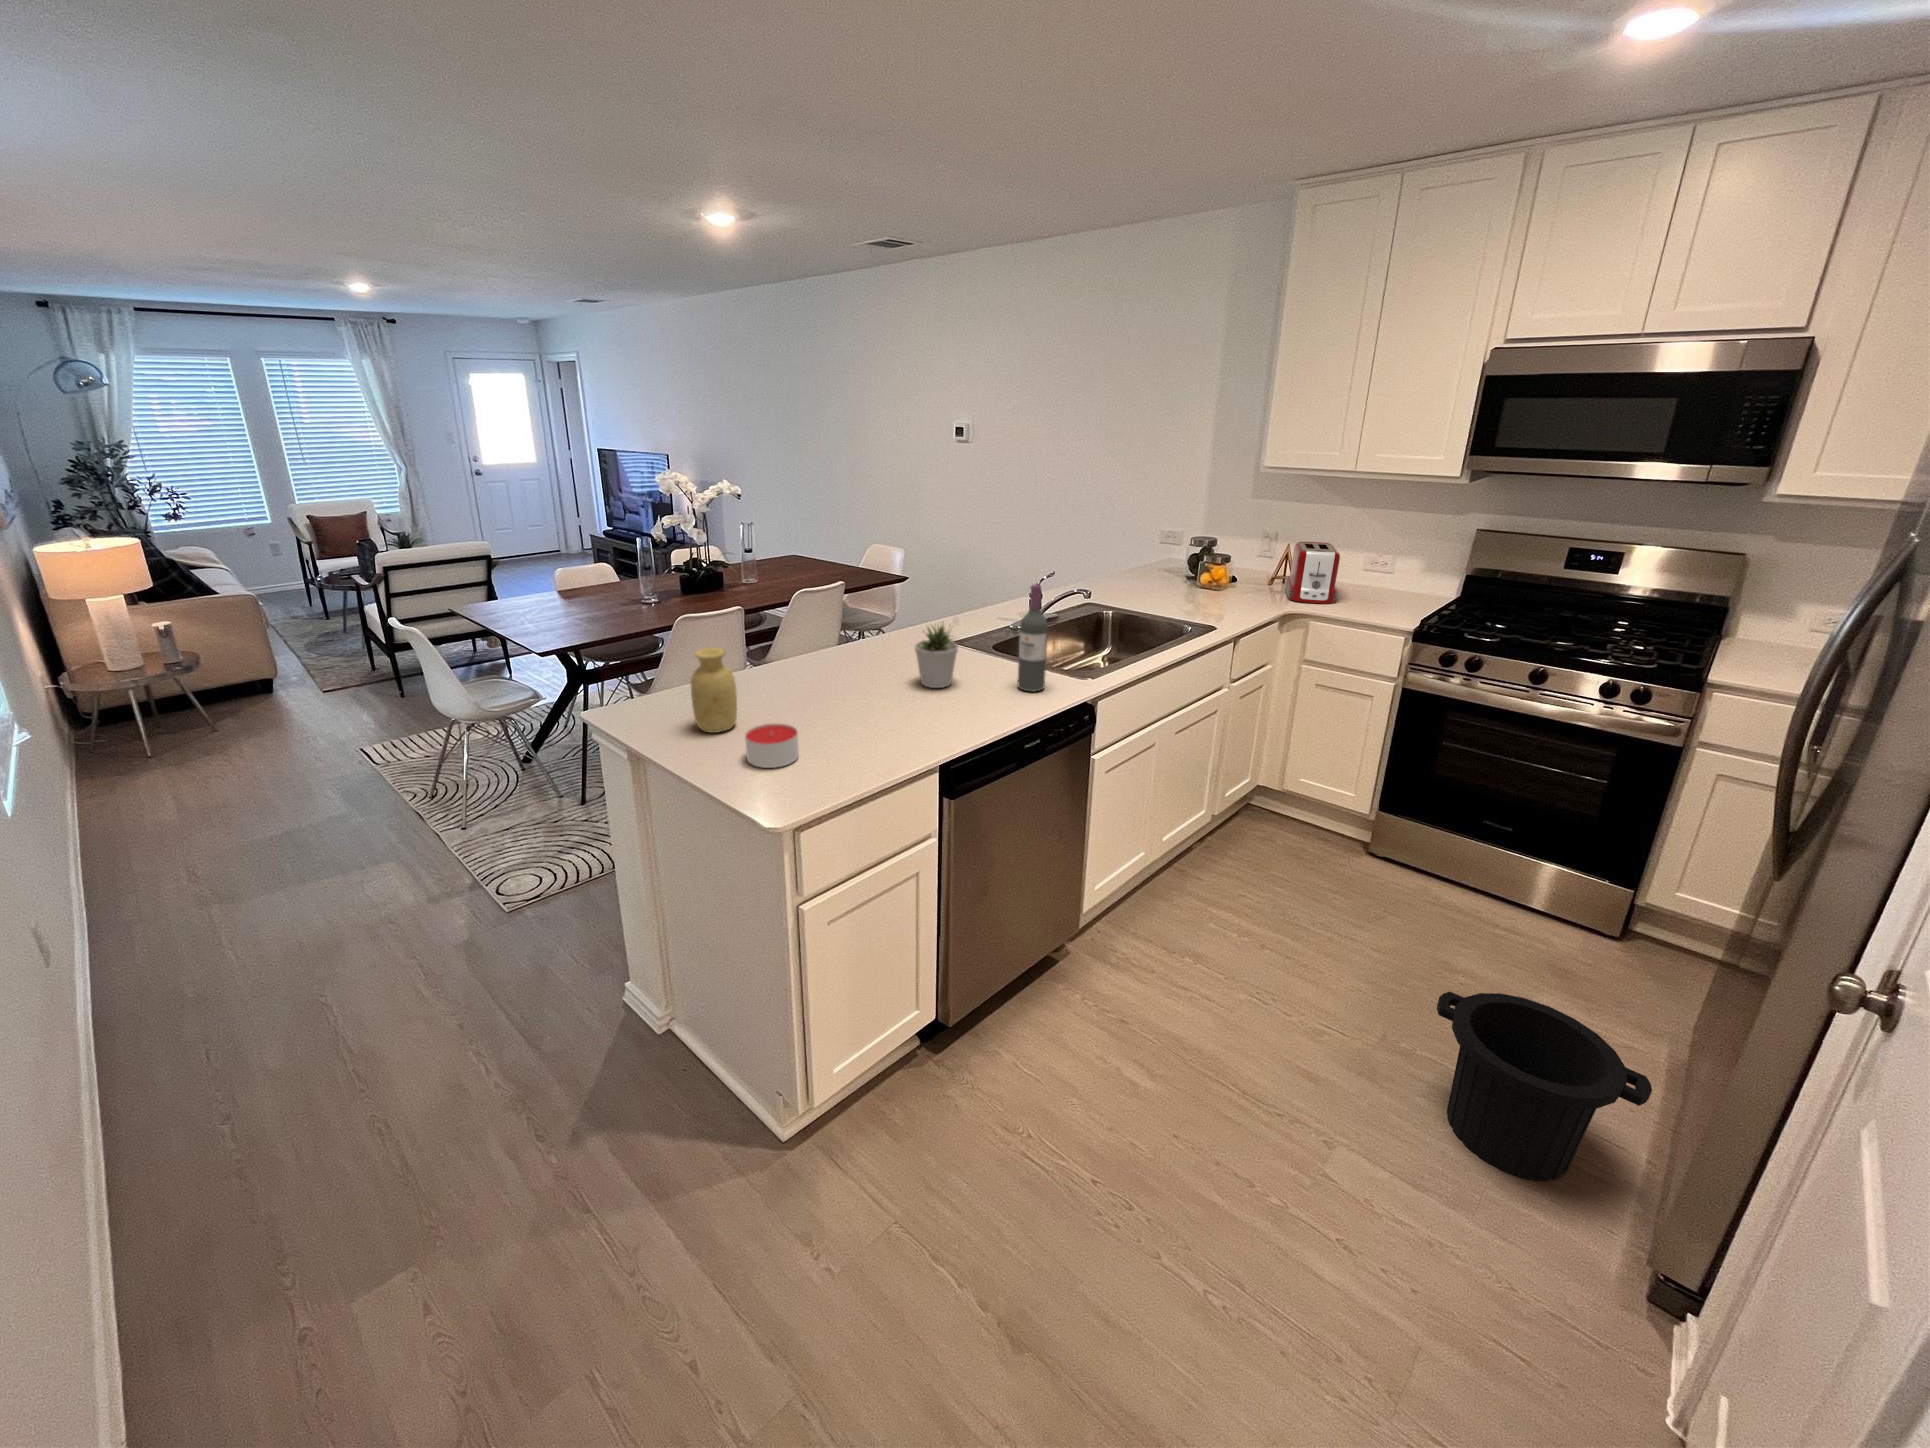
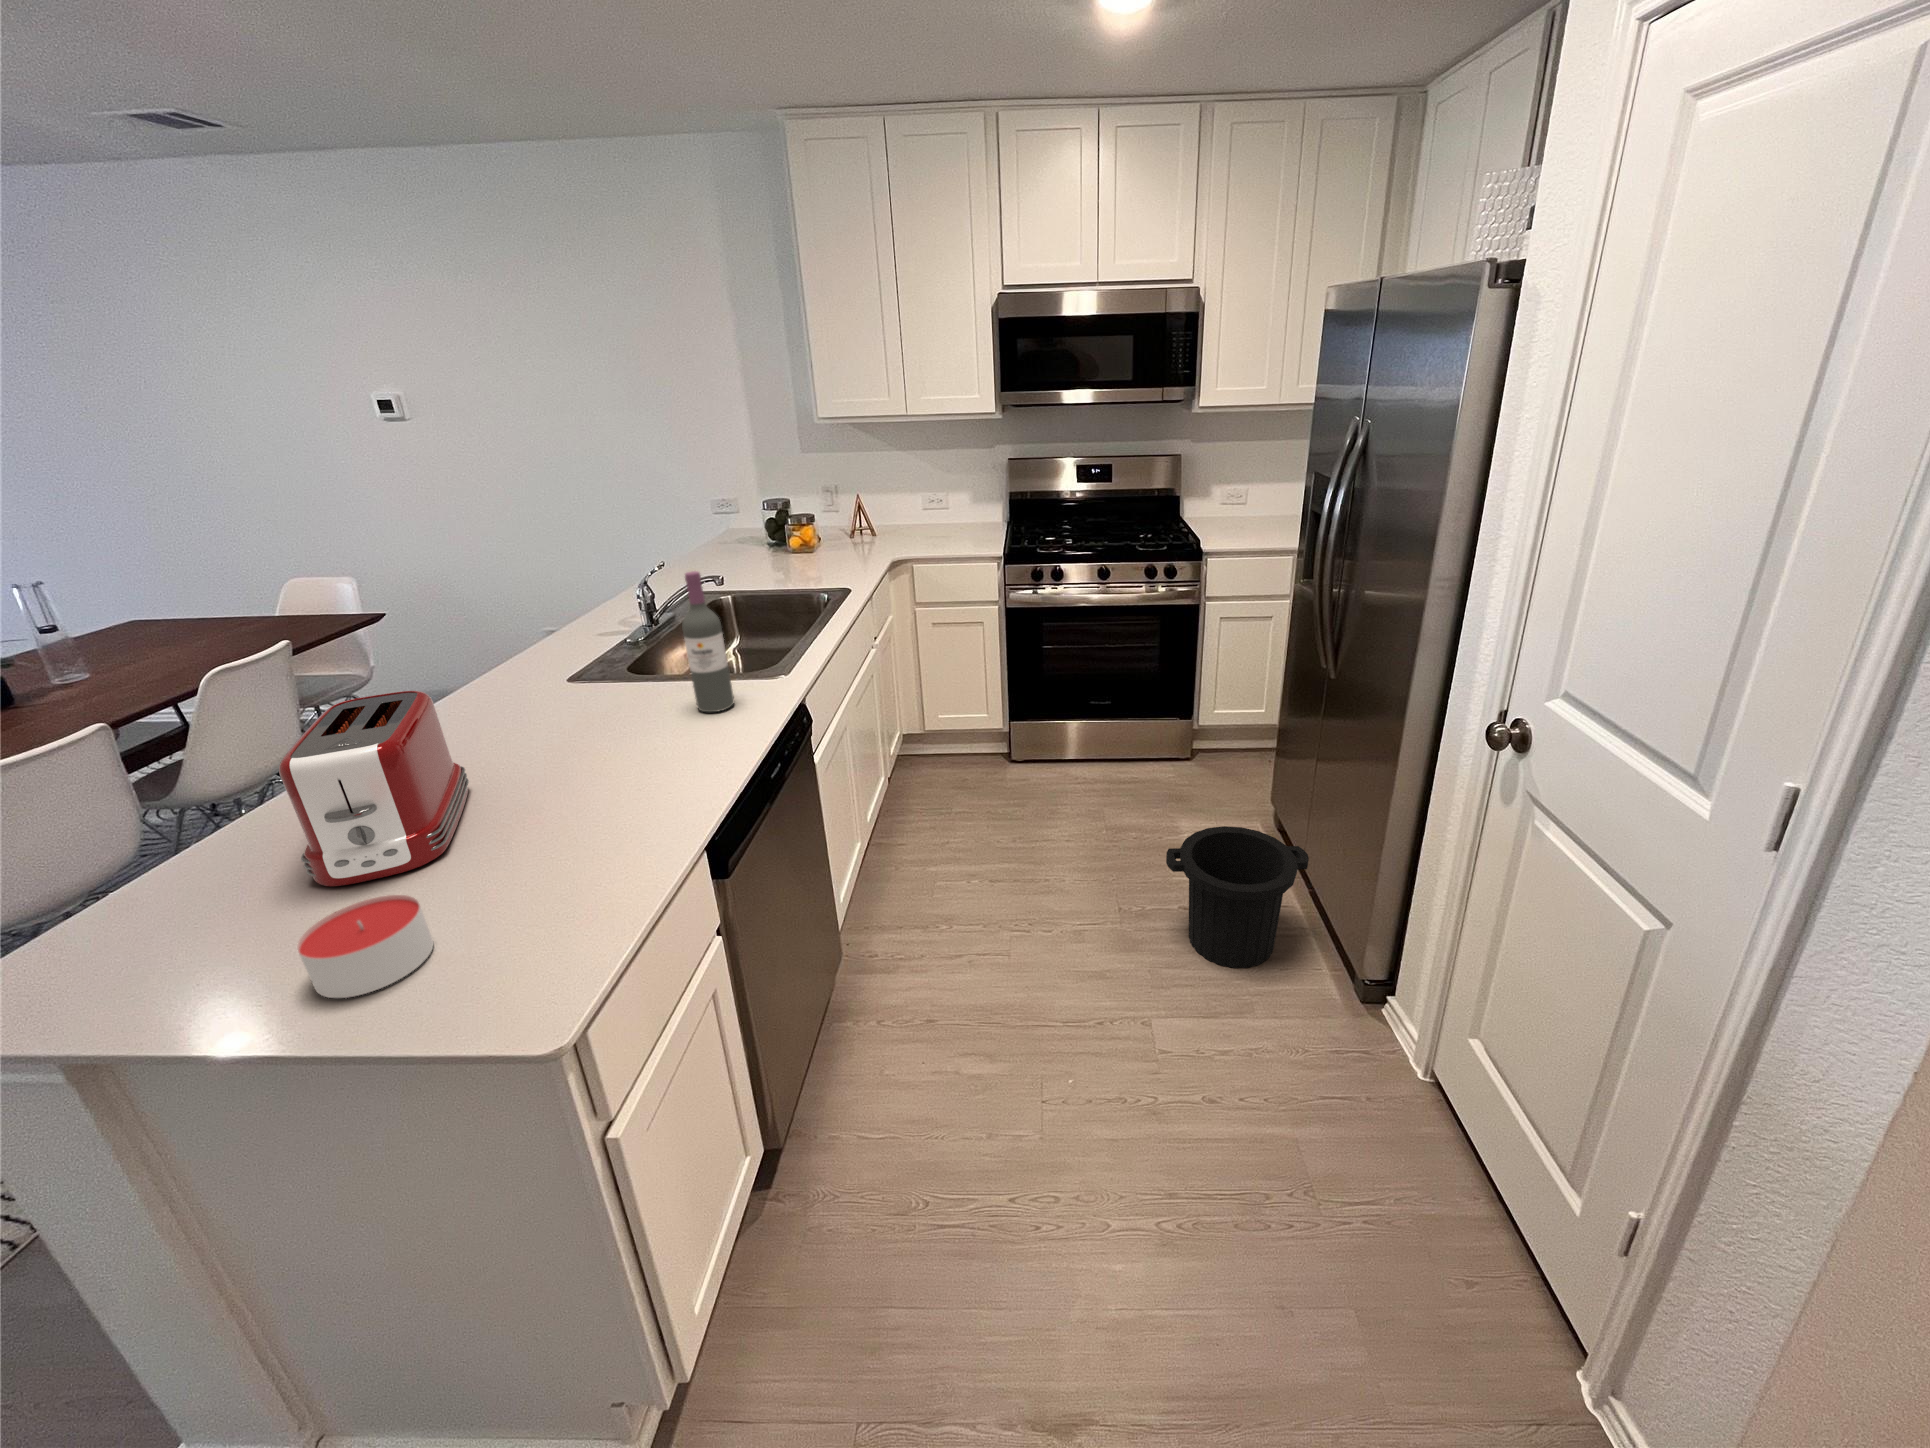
toaster: present [1285,542,1340,604] -> present [279,691,469,886]
potted plant: present [915,622,958,688] -> none [528,649,603,751]
vase: present [691,647,737,733] -> none [64,812,232,988]

